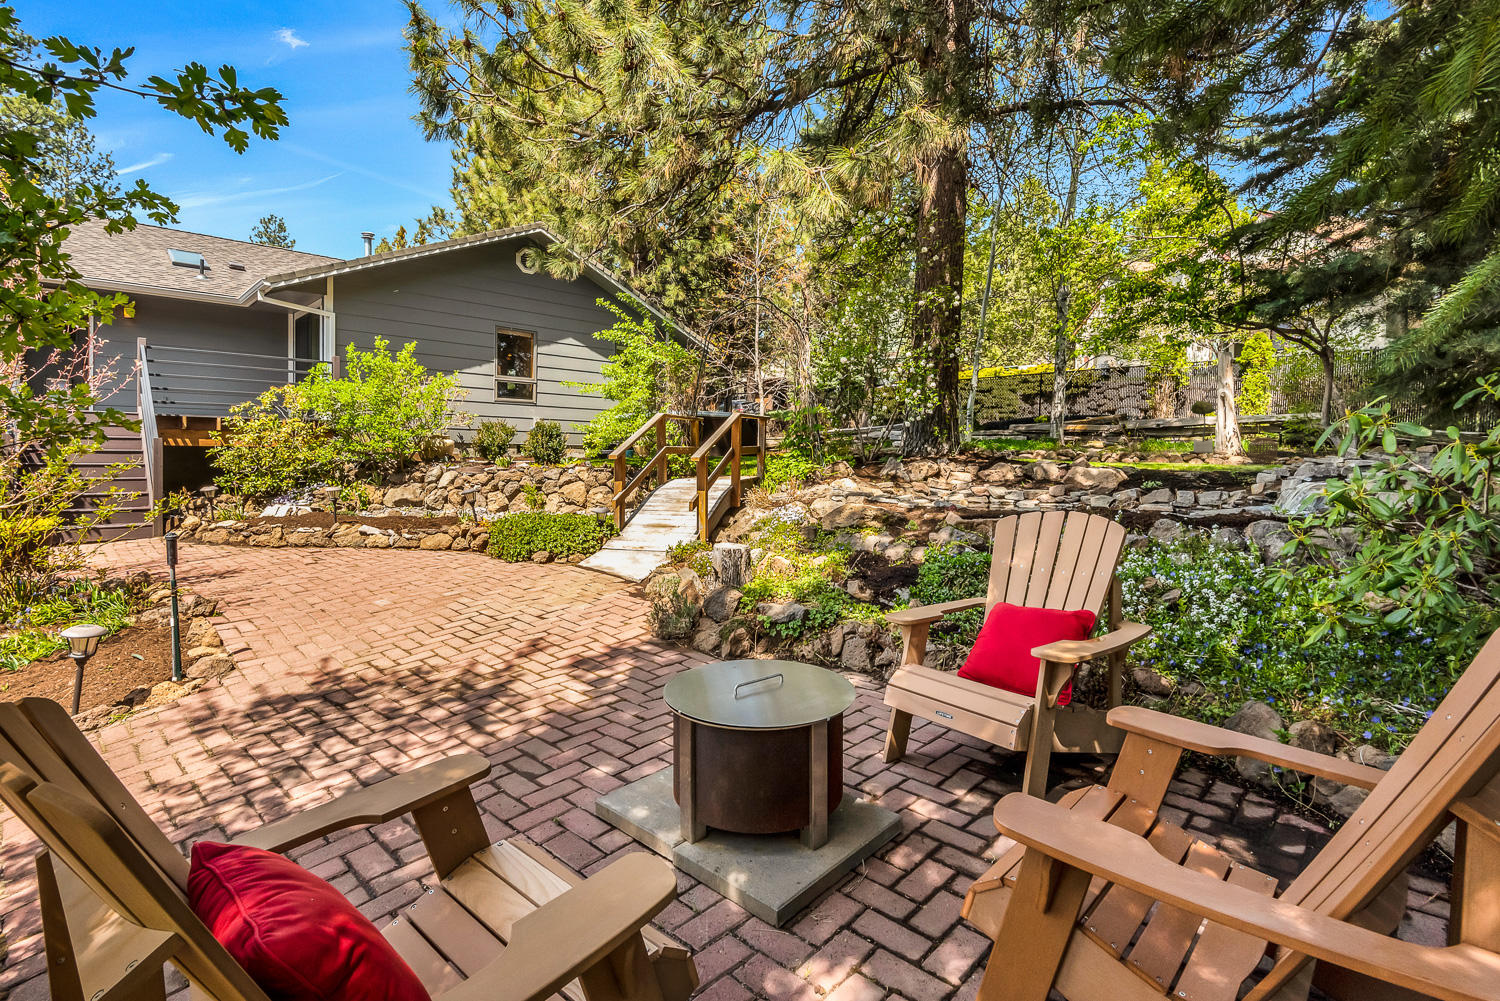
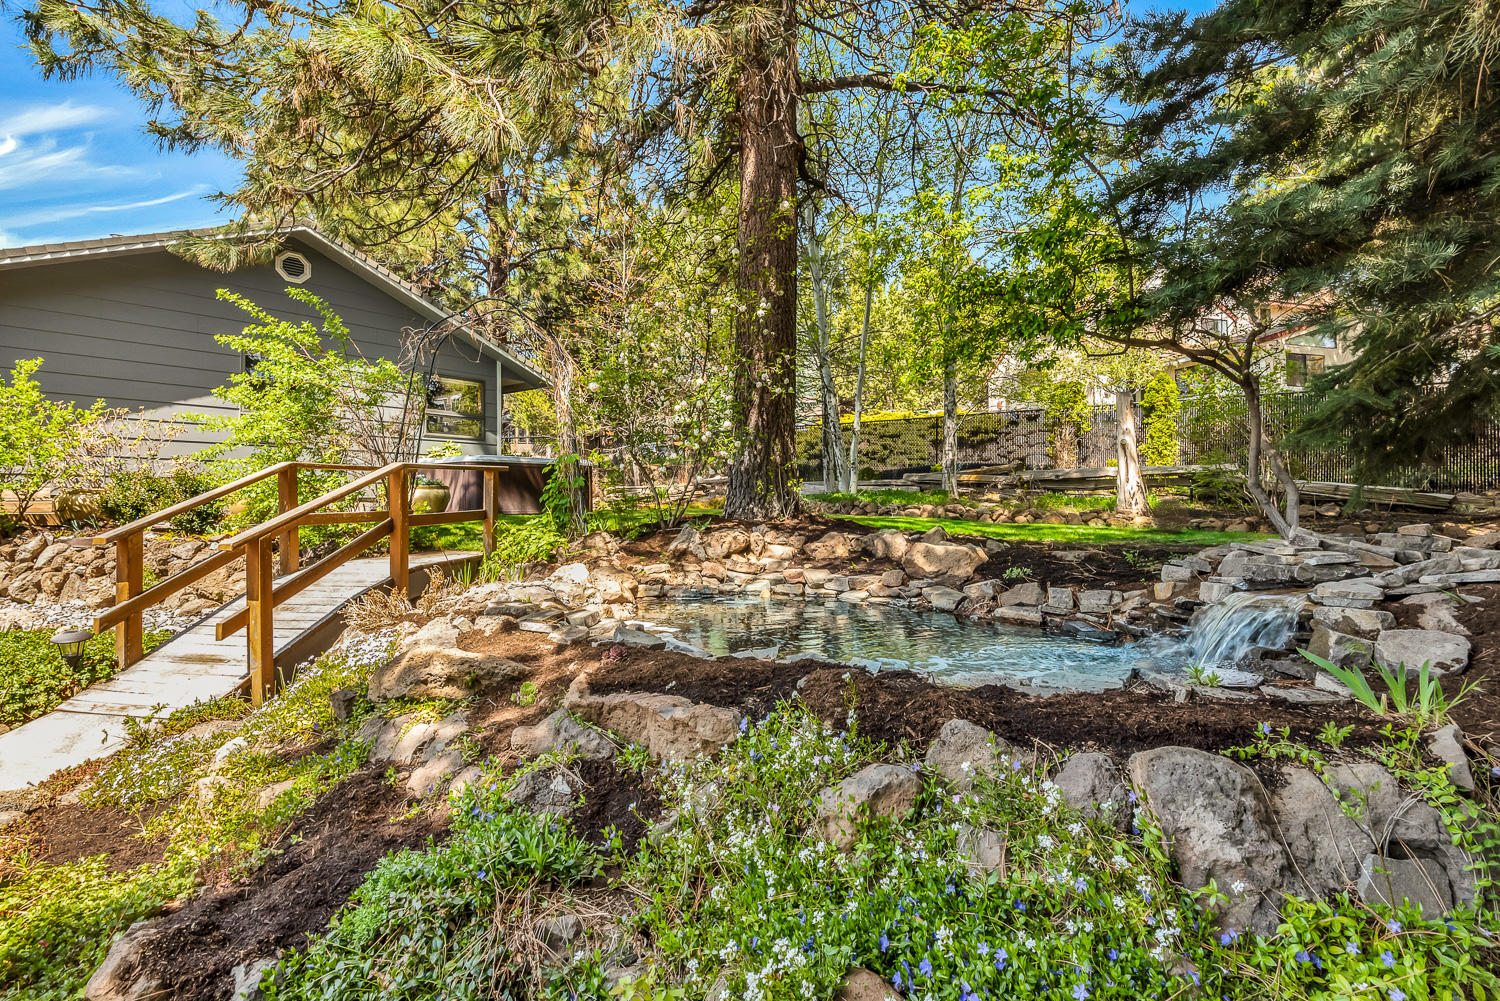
potted tree: present [1191,401,1216,453] -> none [1087,450,1117,513]

